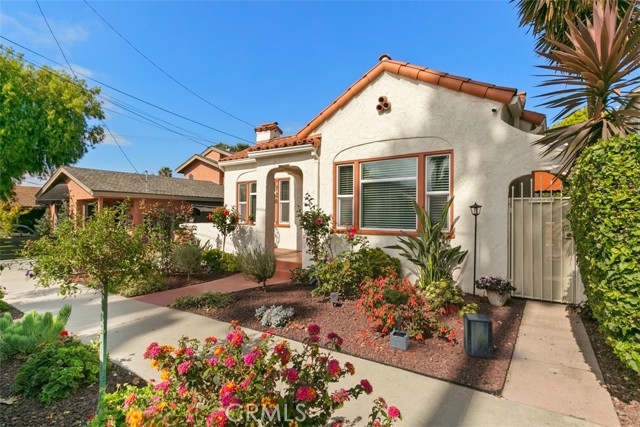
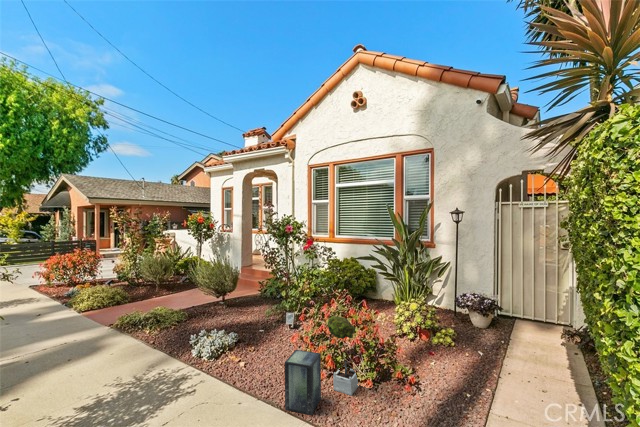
storage box: present [463,313,493,359] -> present [285,350,321,415]

